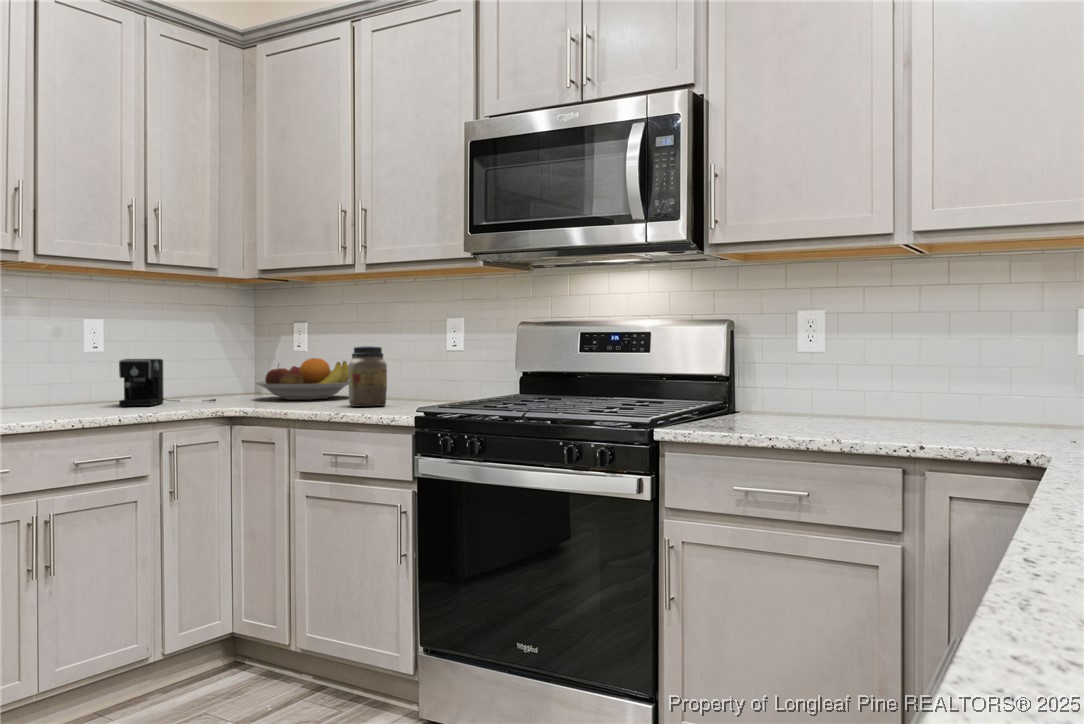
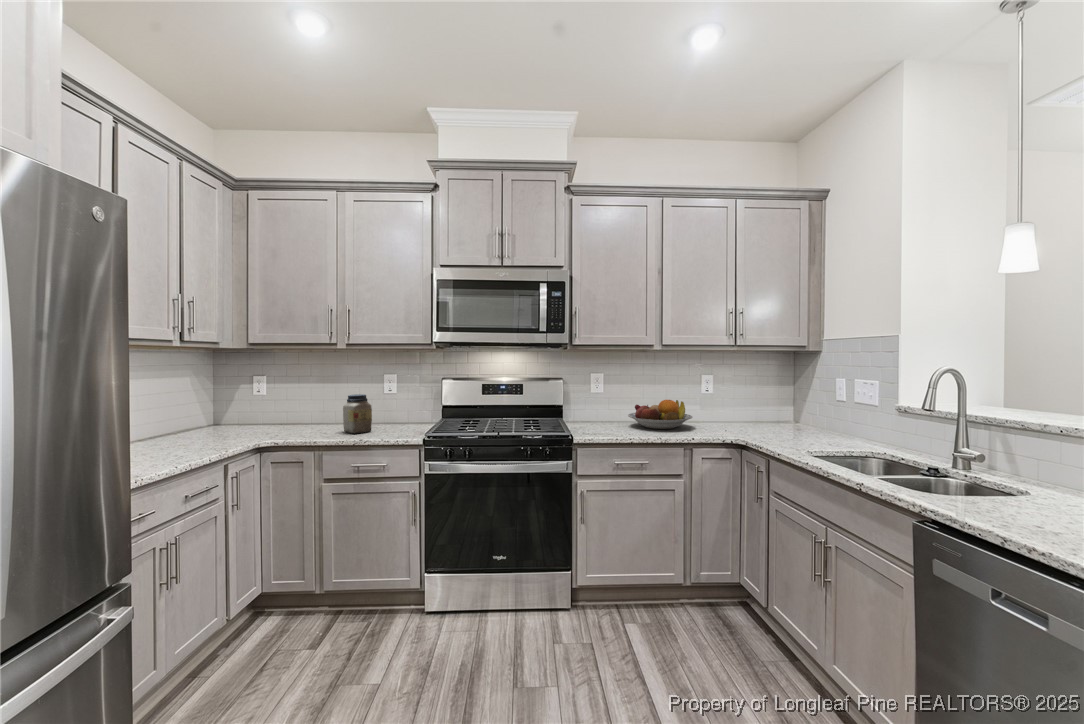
fruit bowl: present [256,358,349,400] -> present [628,400,692,429]
coffee maker: present [119,359,216,406] -> none [163,410,231,449]

